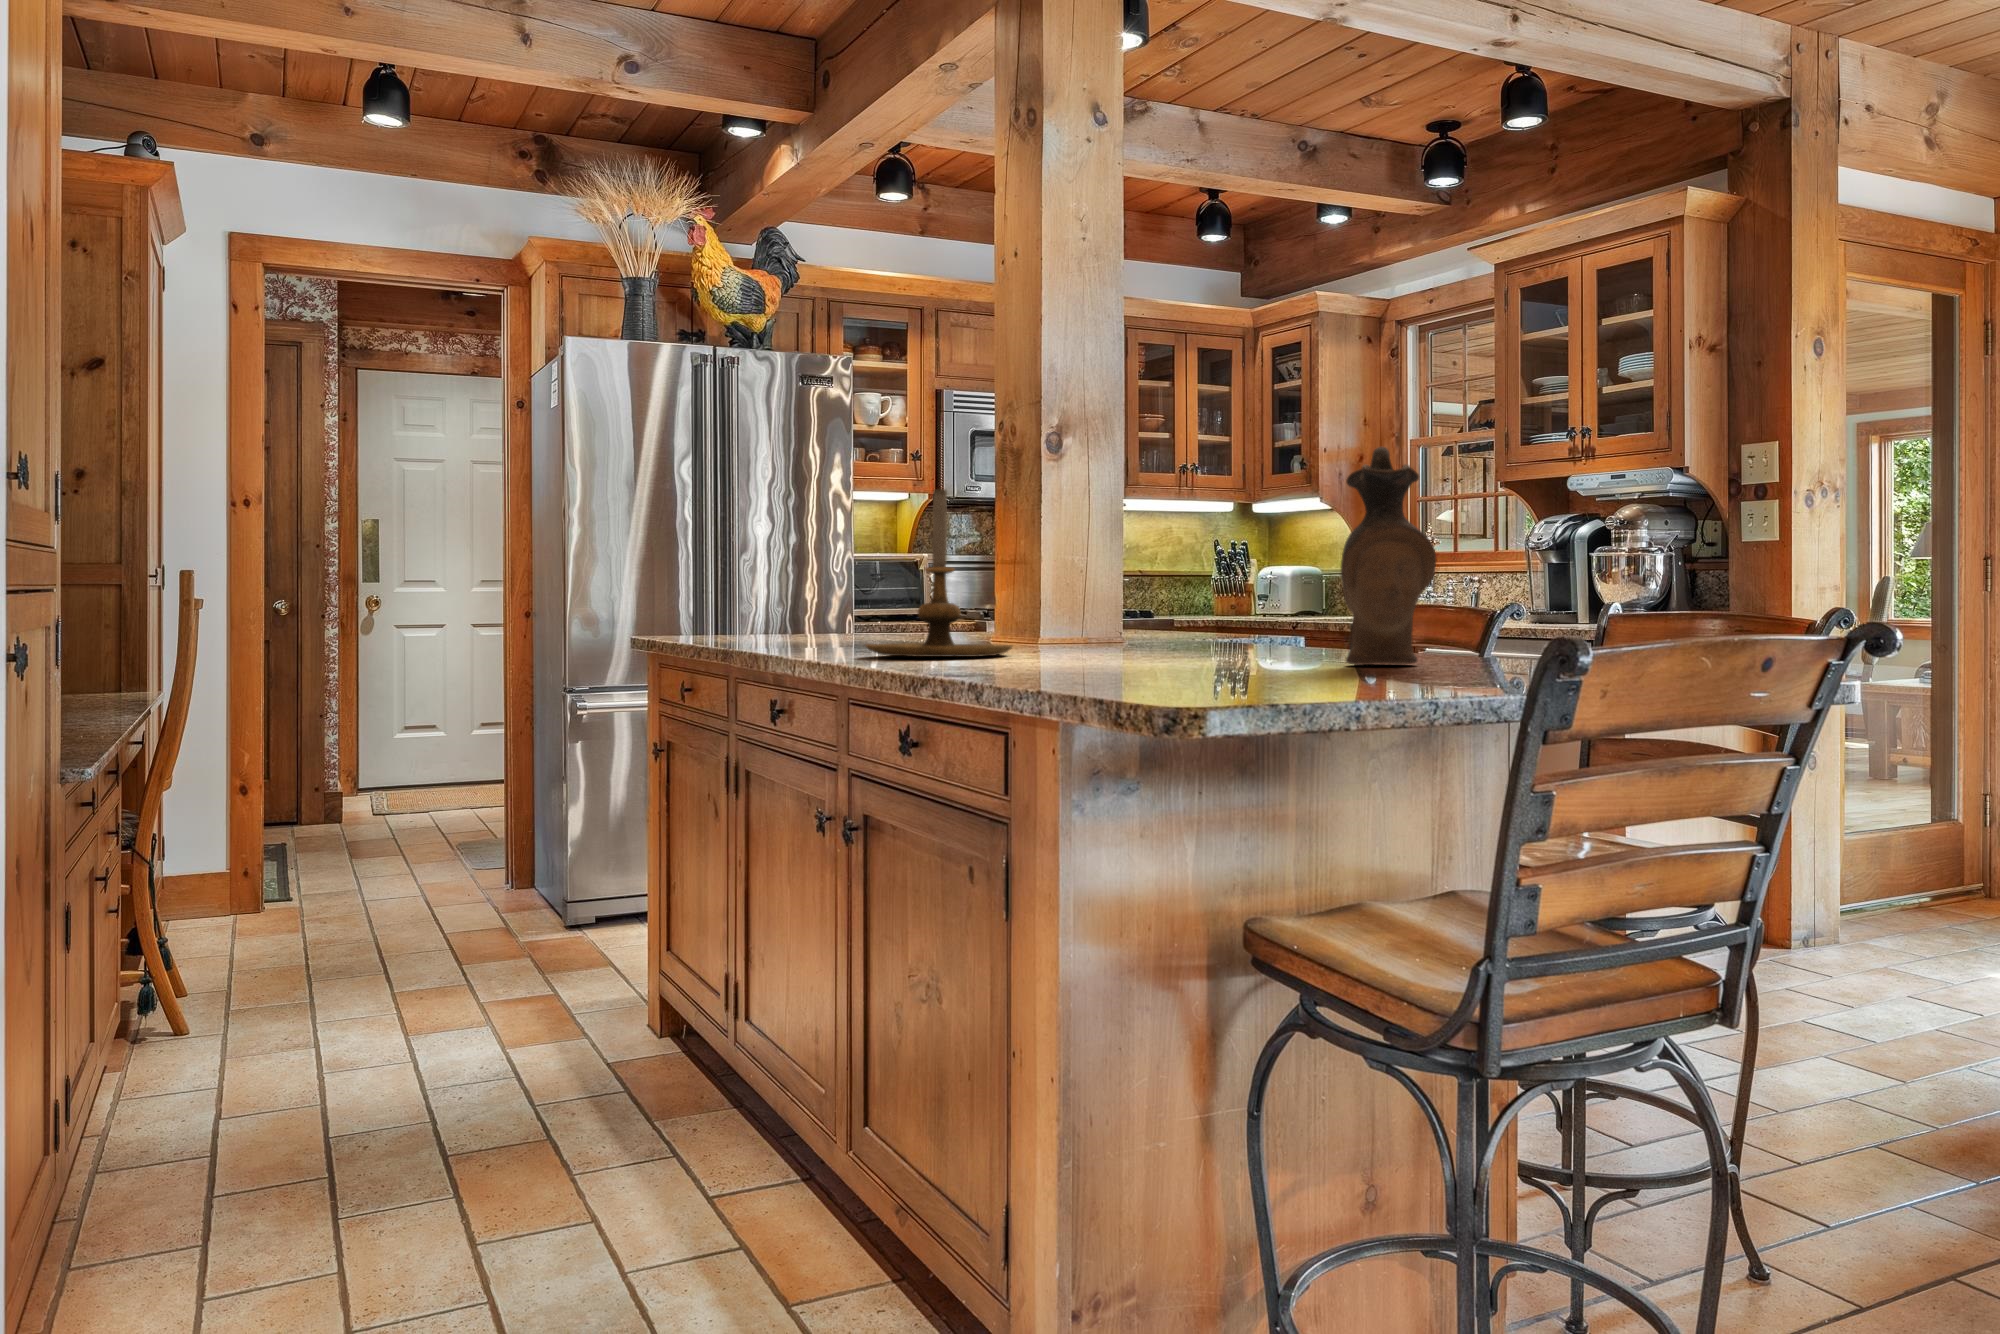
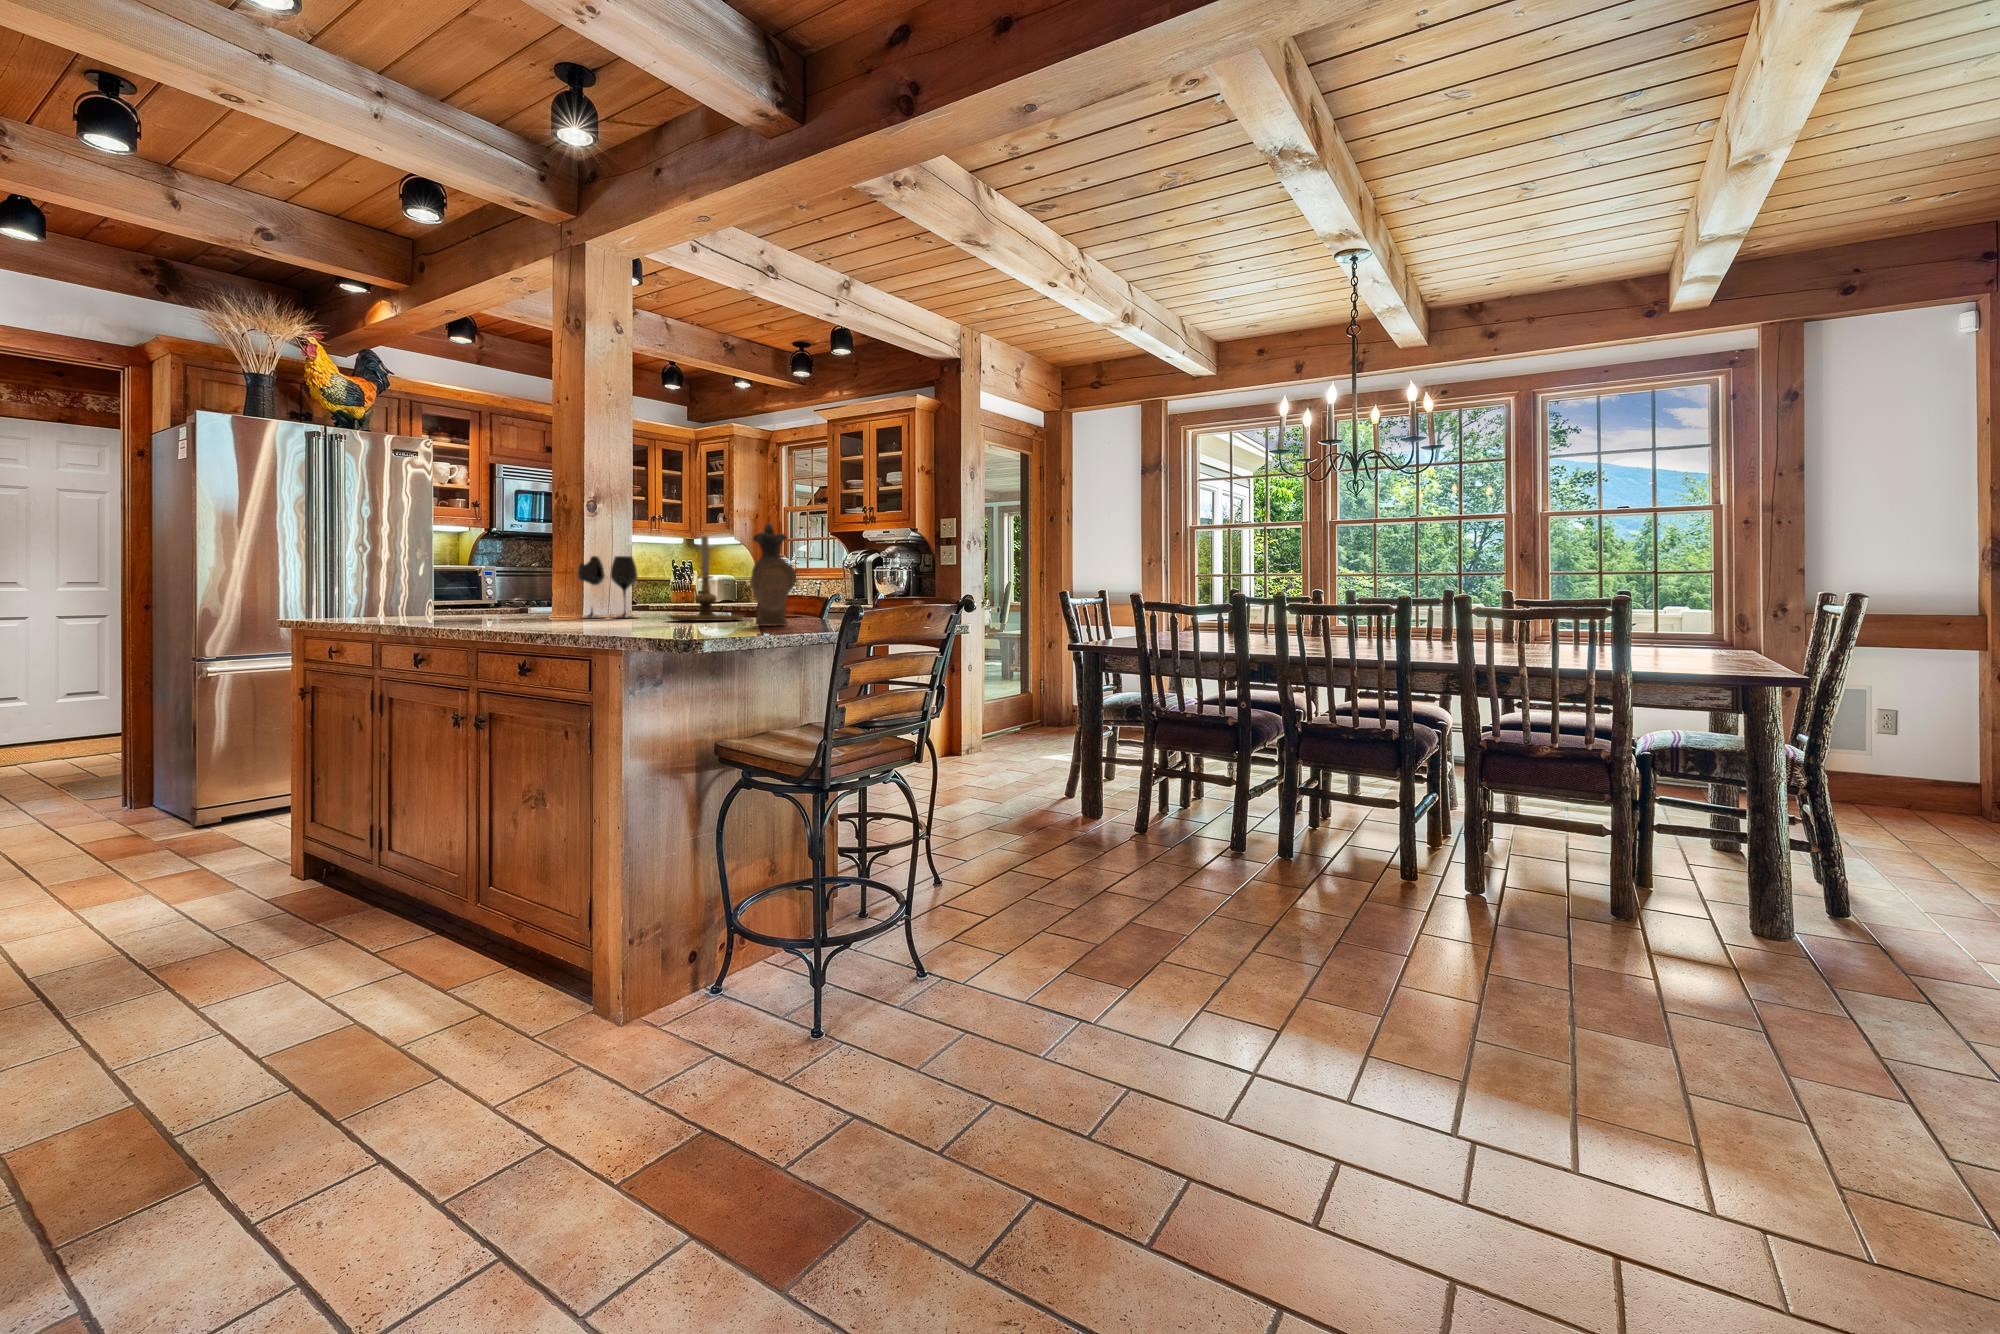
candle holder: present [866,489,1012,657] -> present [668,536,743,621]
wine glass: none [1031,529,1134,645] -> present [577,556,637,618]

